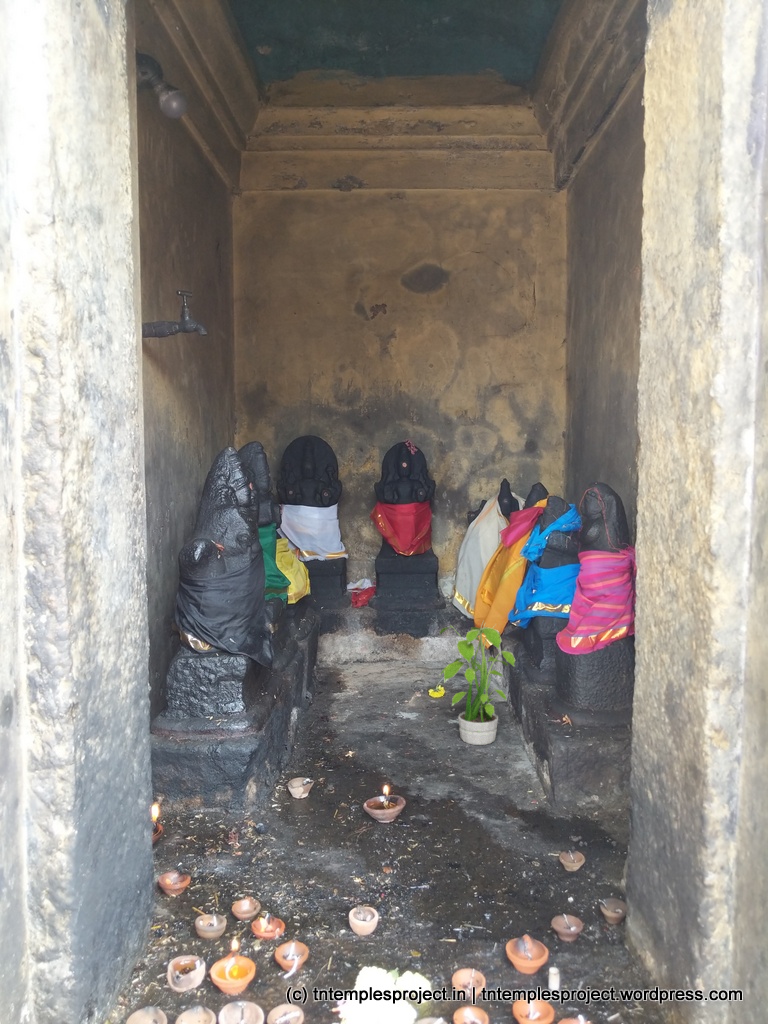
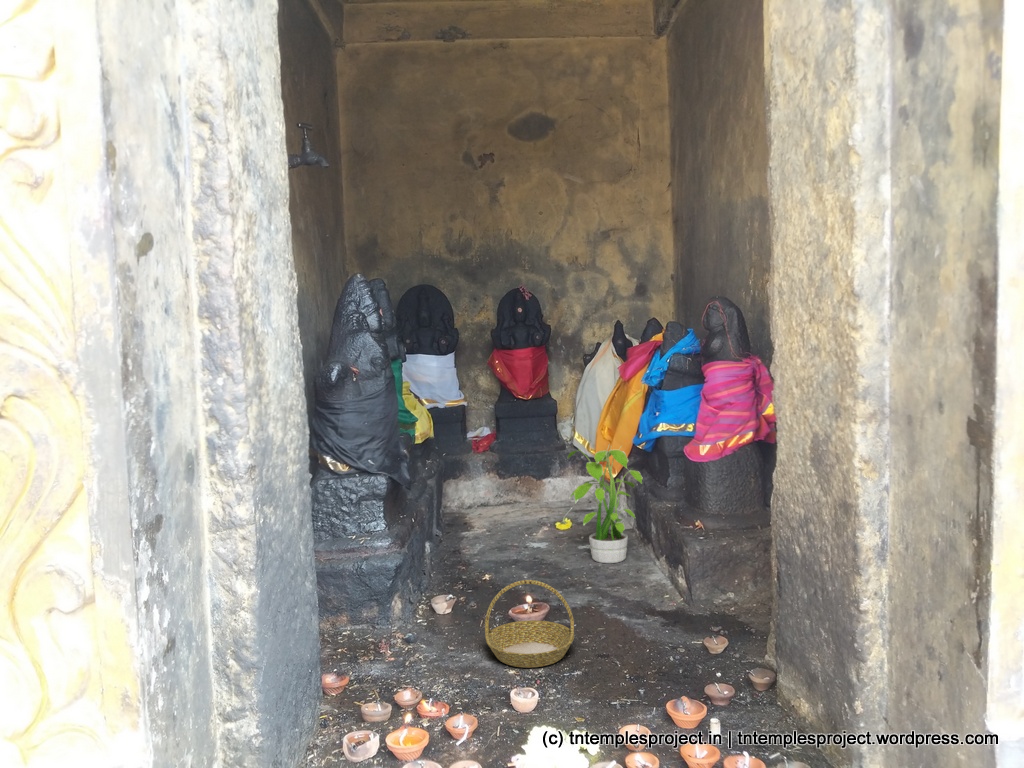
basket: none [334,783,426,875] -> present [485,580,574,668]

